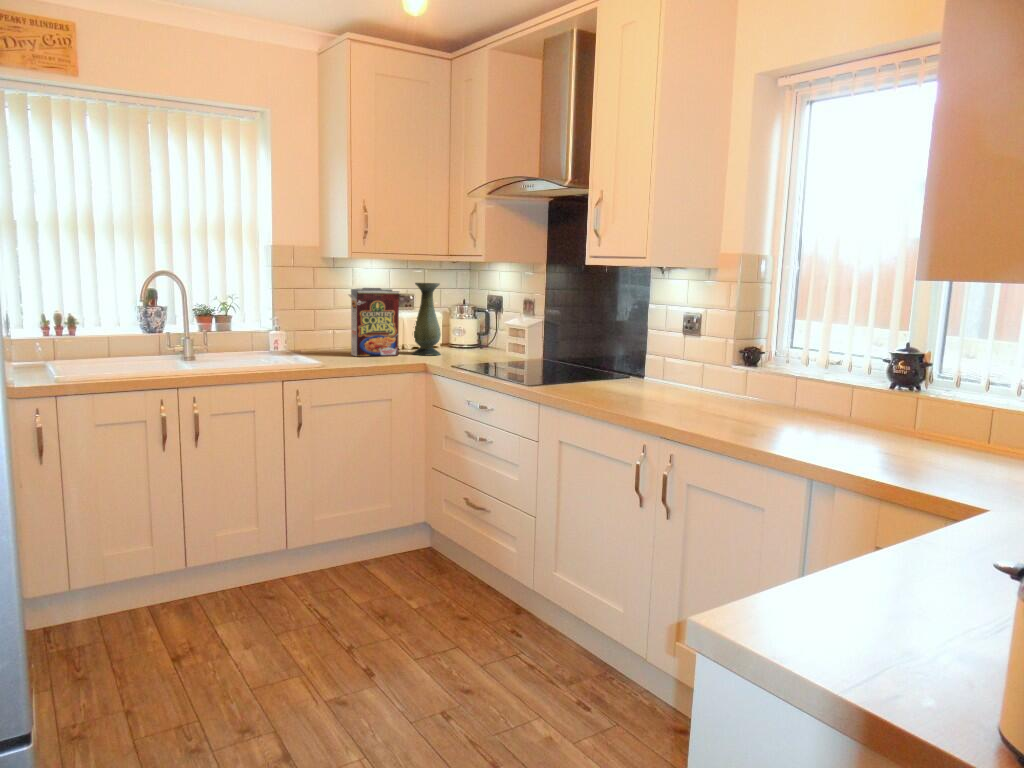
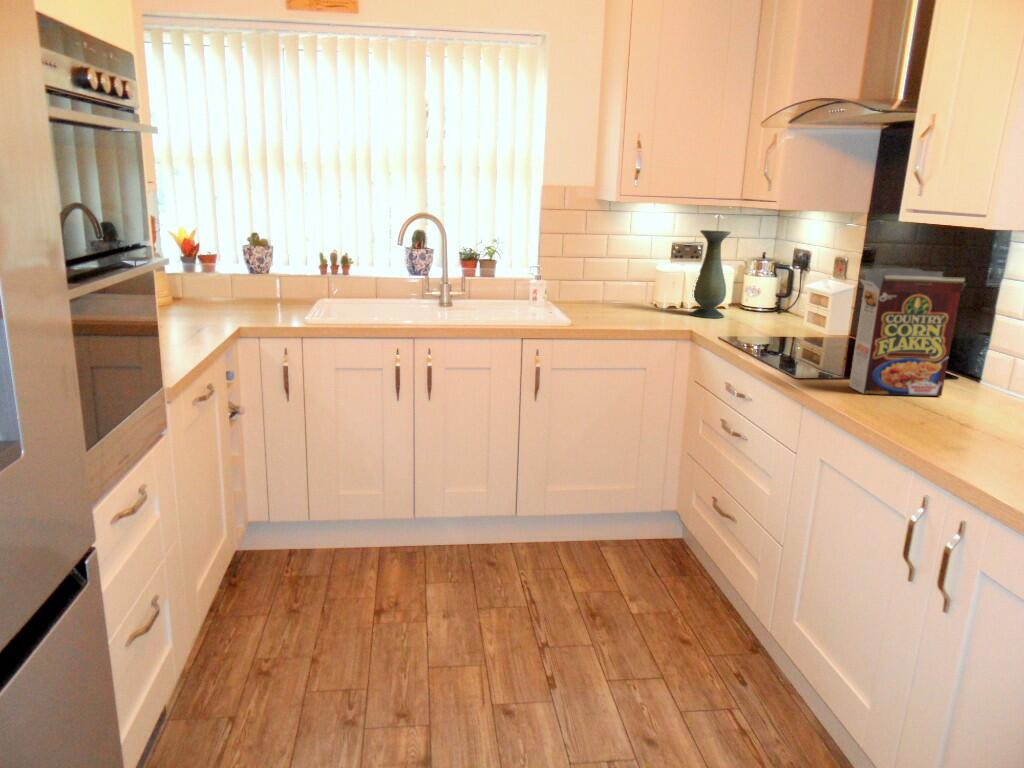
cereal box: present [349,288,401,357] -> present [849,268,966,396]

